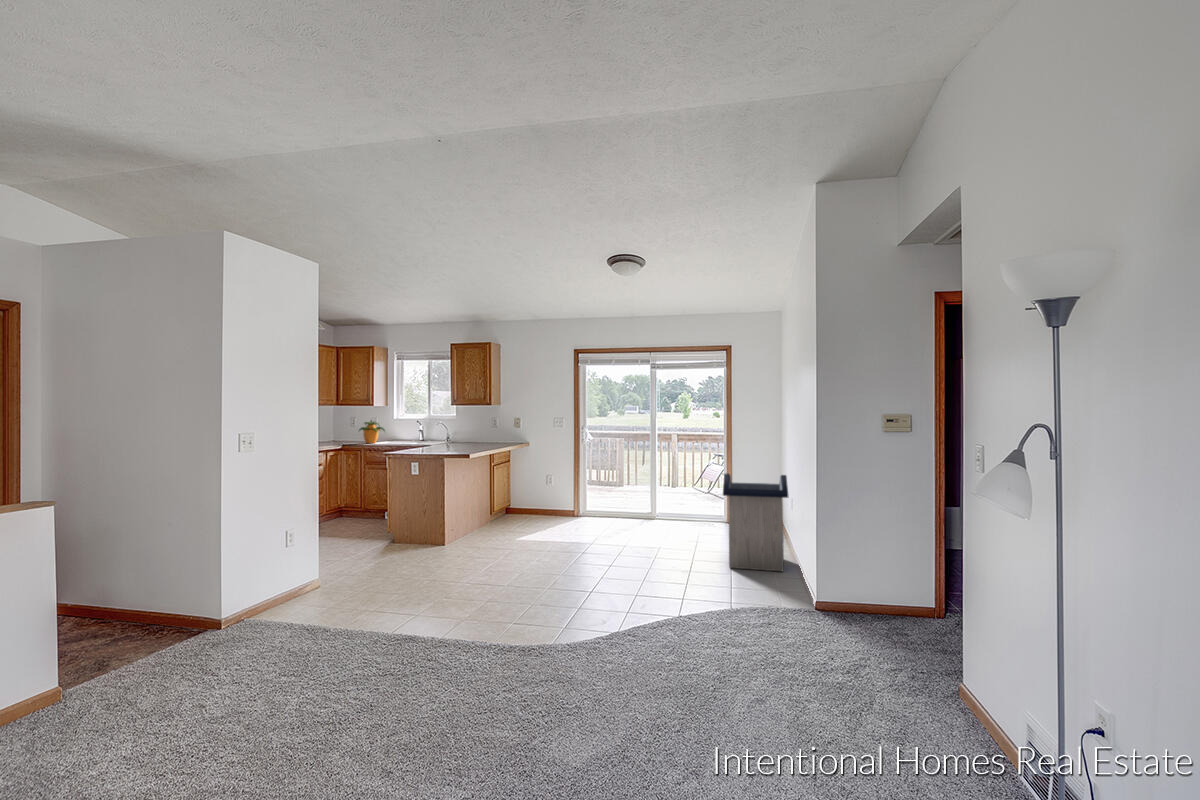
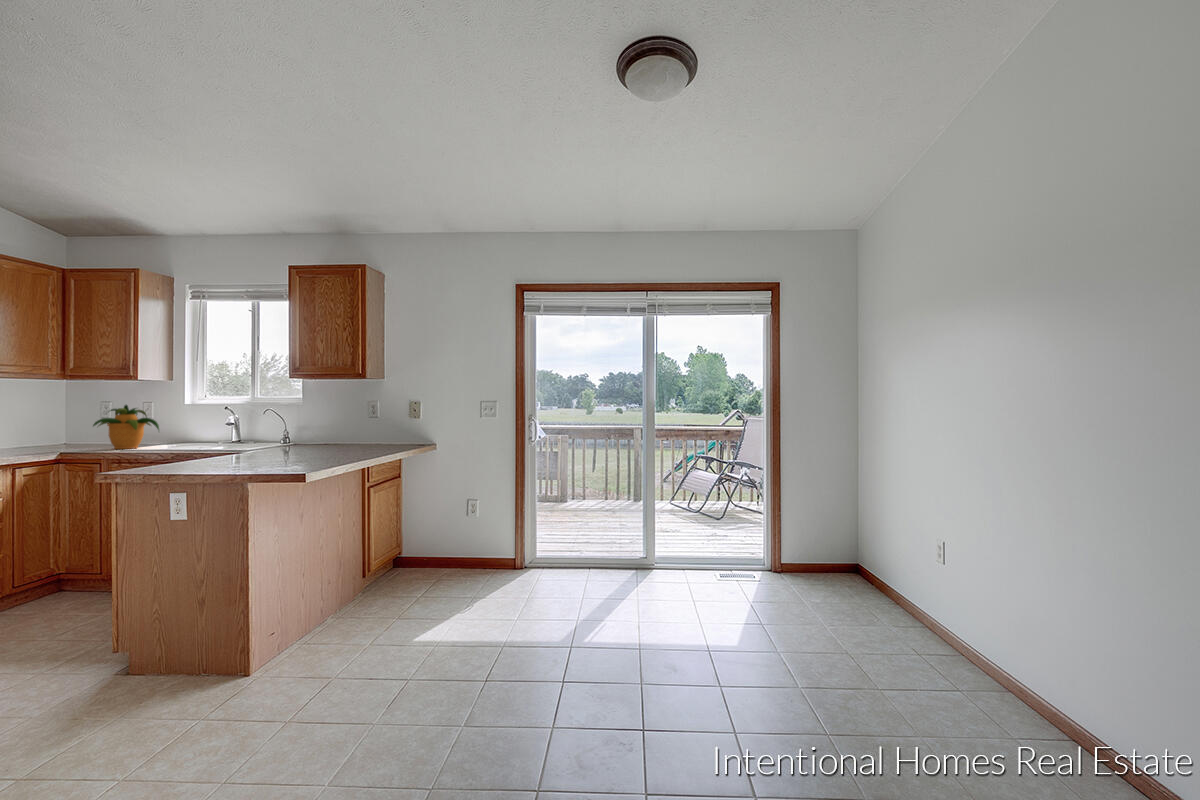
trash can: present [723,474,788,571] -> none [841,504,1046,720]

